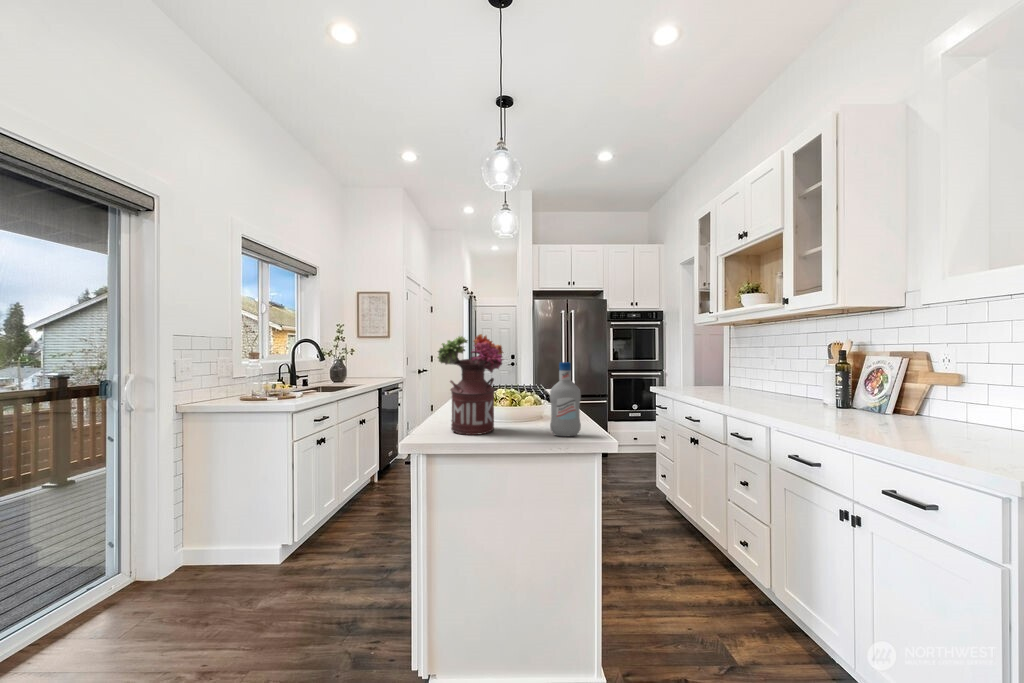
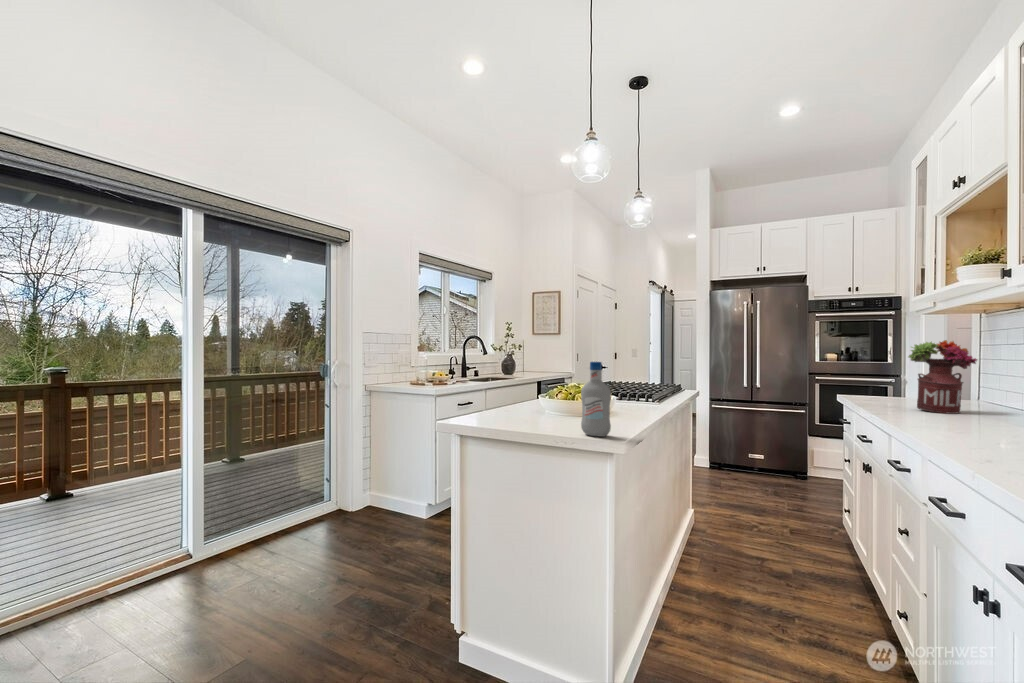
flower arrangement: present [437,334,503,435] -> present [908,340,977,414]

